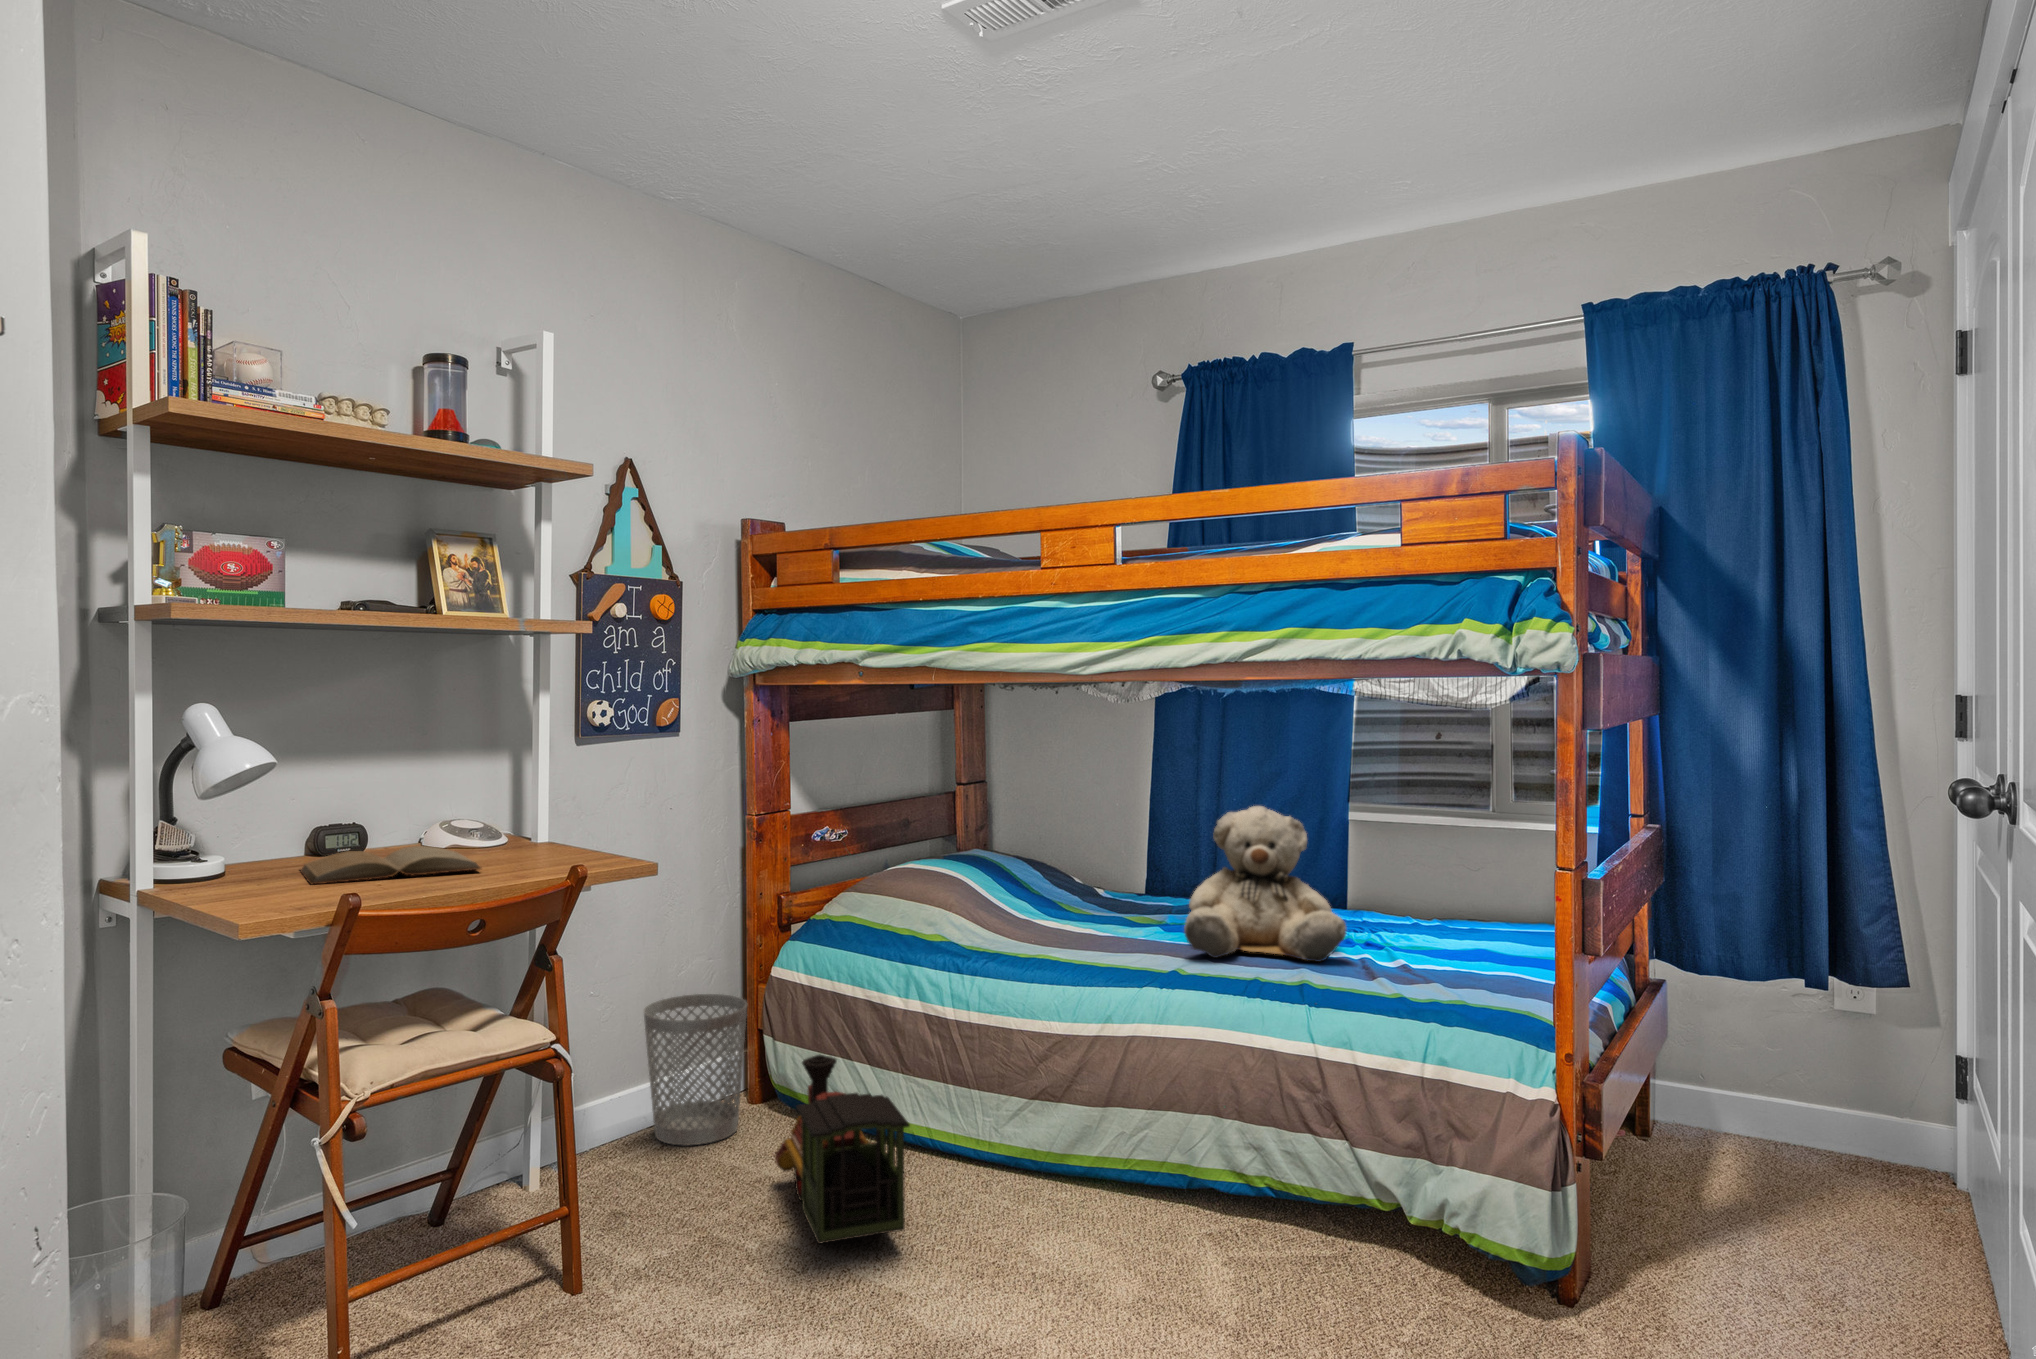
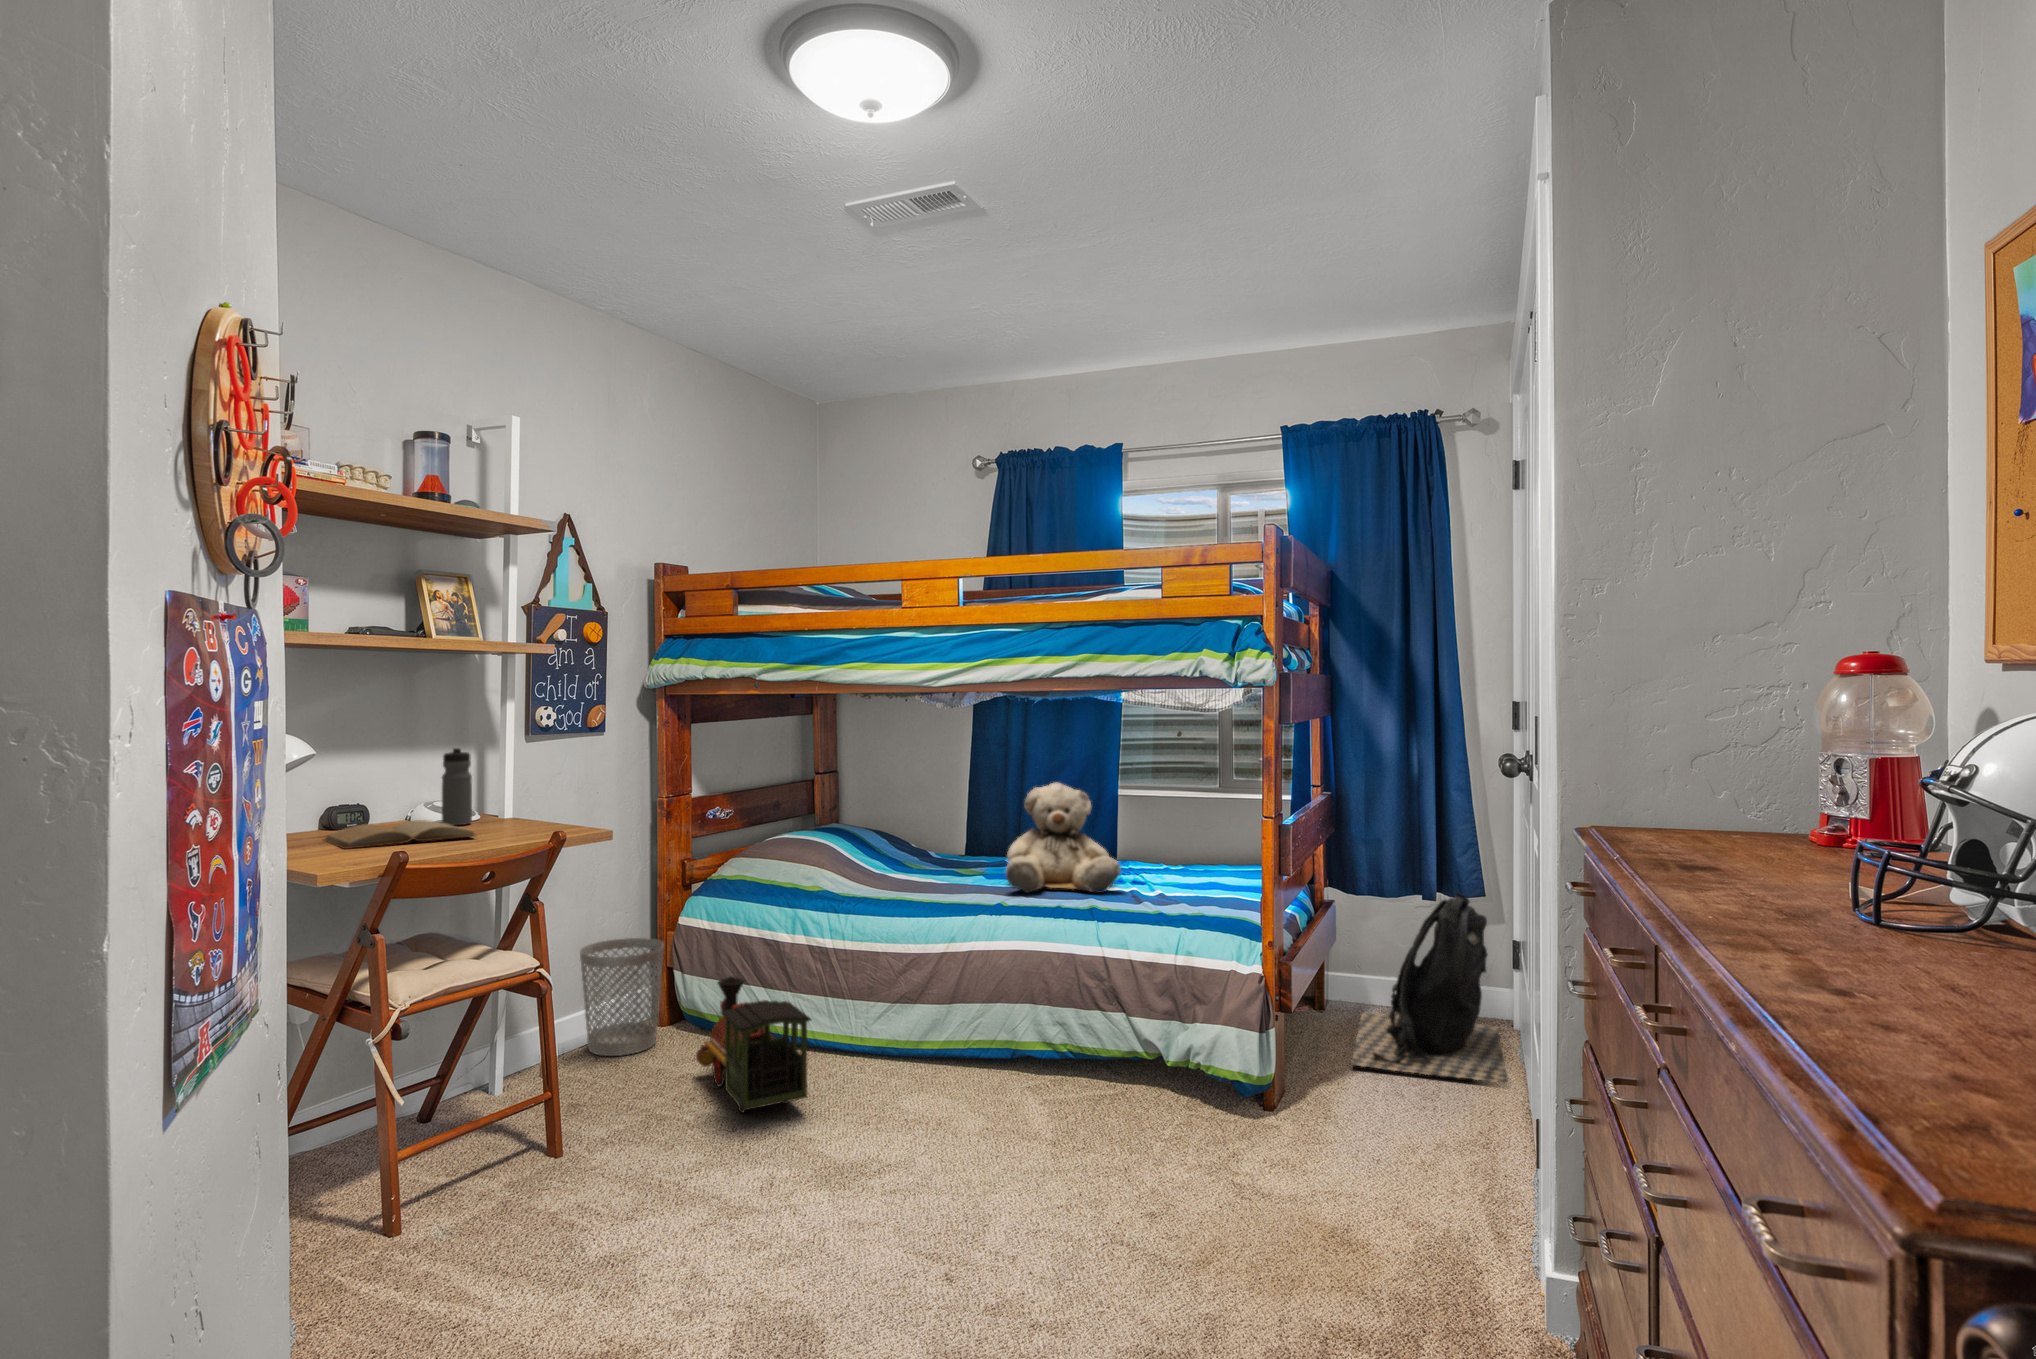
water bottle: none [456,753,494,852] -> present [442,747,472,825]
backpack: none [1693,982,1956,1285] -> present [1351,894,1508,1083]

